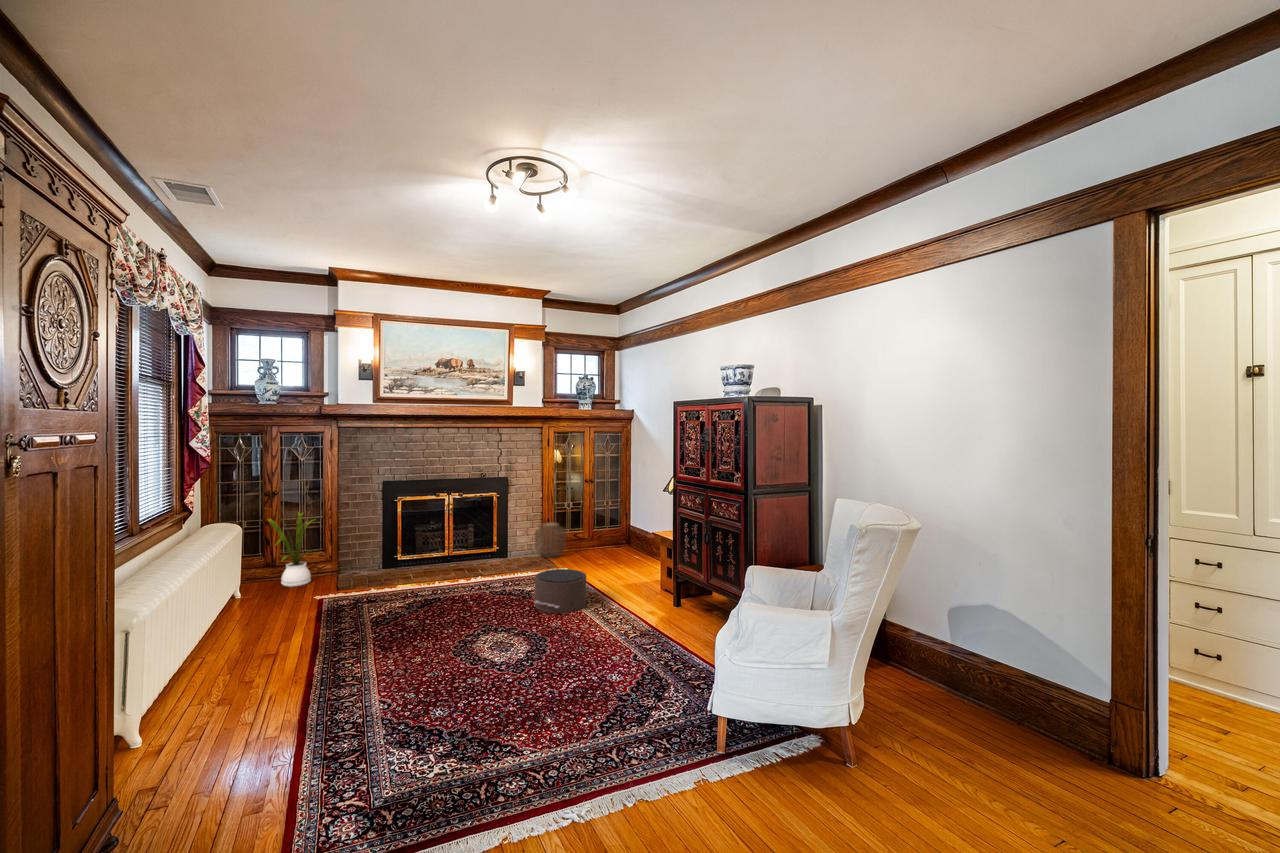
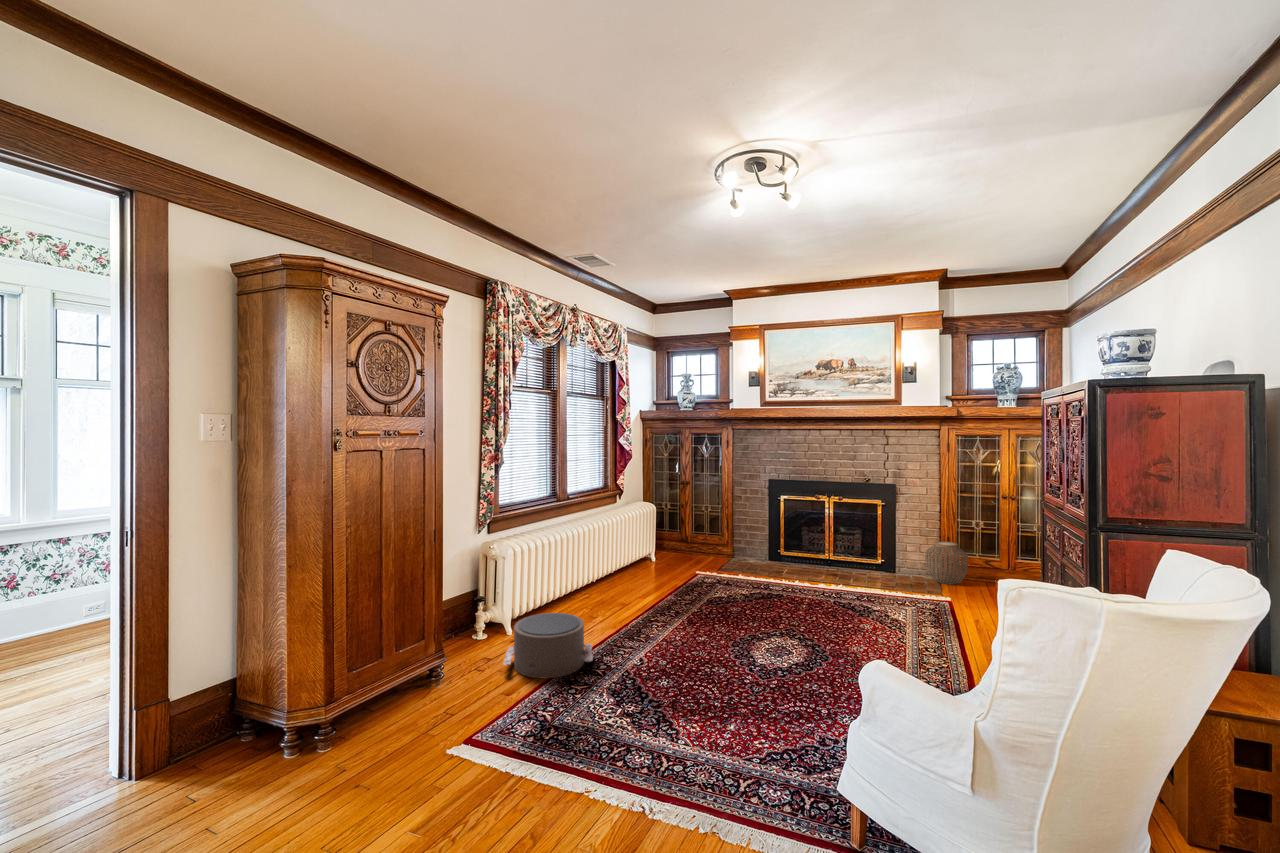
house plant: present [268,512,312,587] -> none [674,492,717,559]
pouf: present [533,569,596,613] -> present [503,613,593,678]

